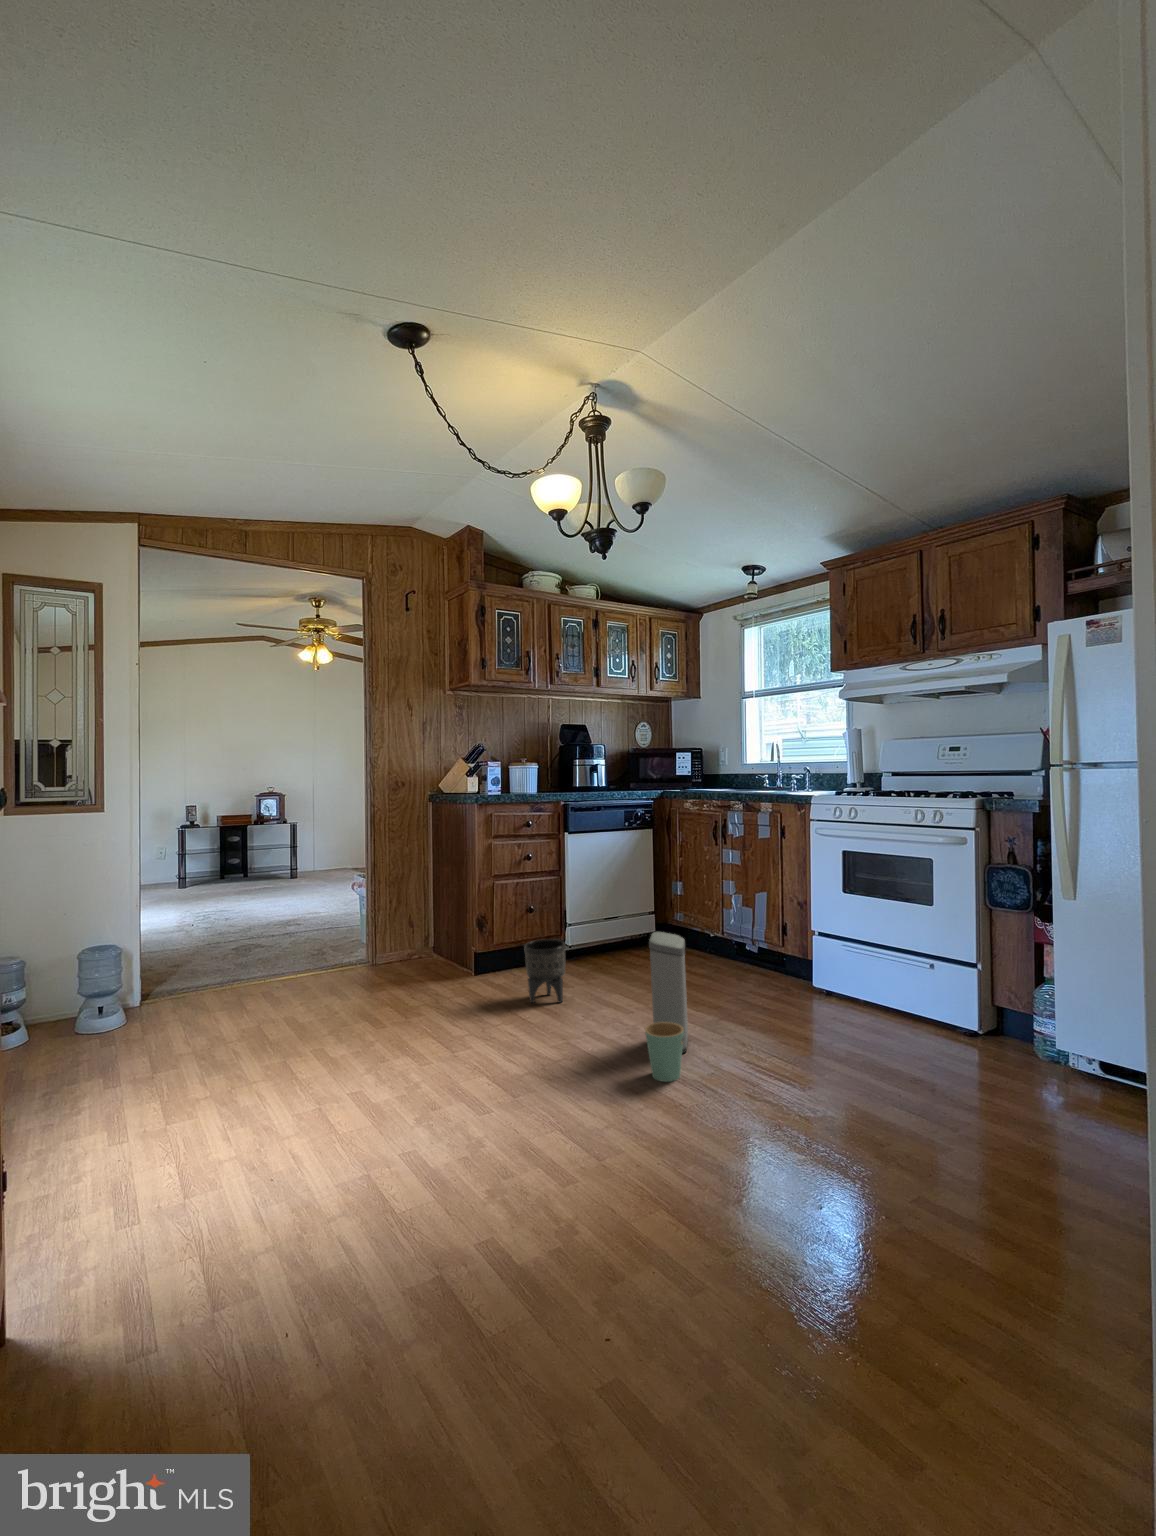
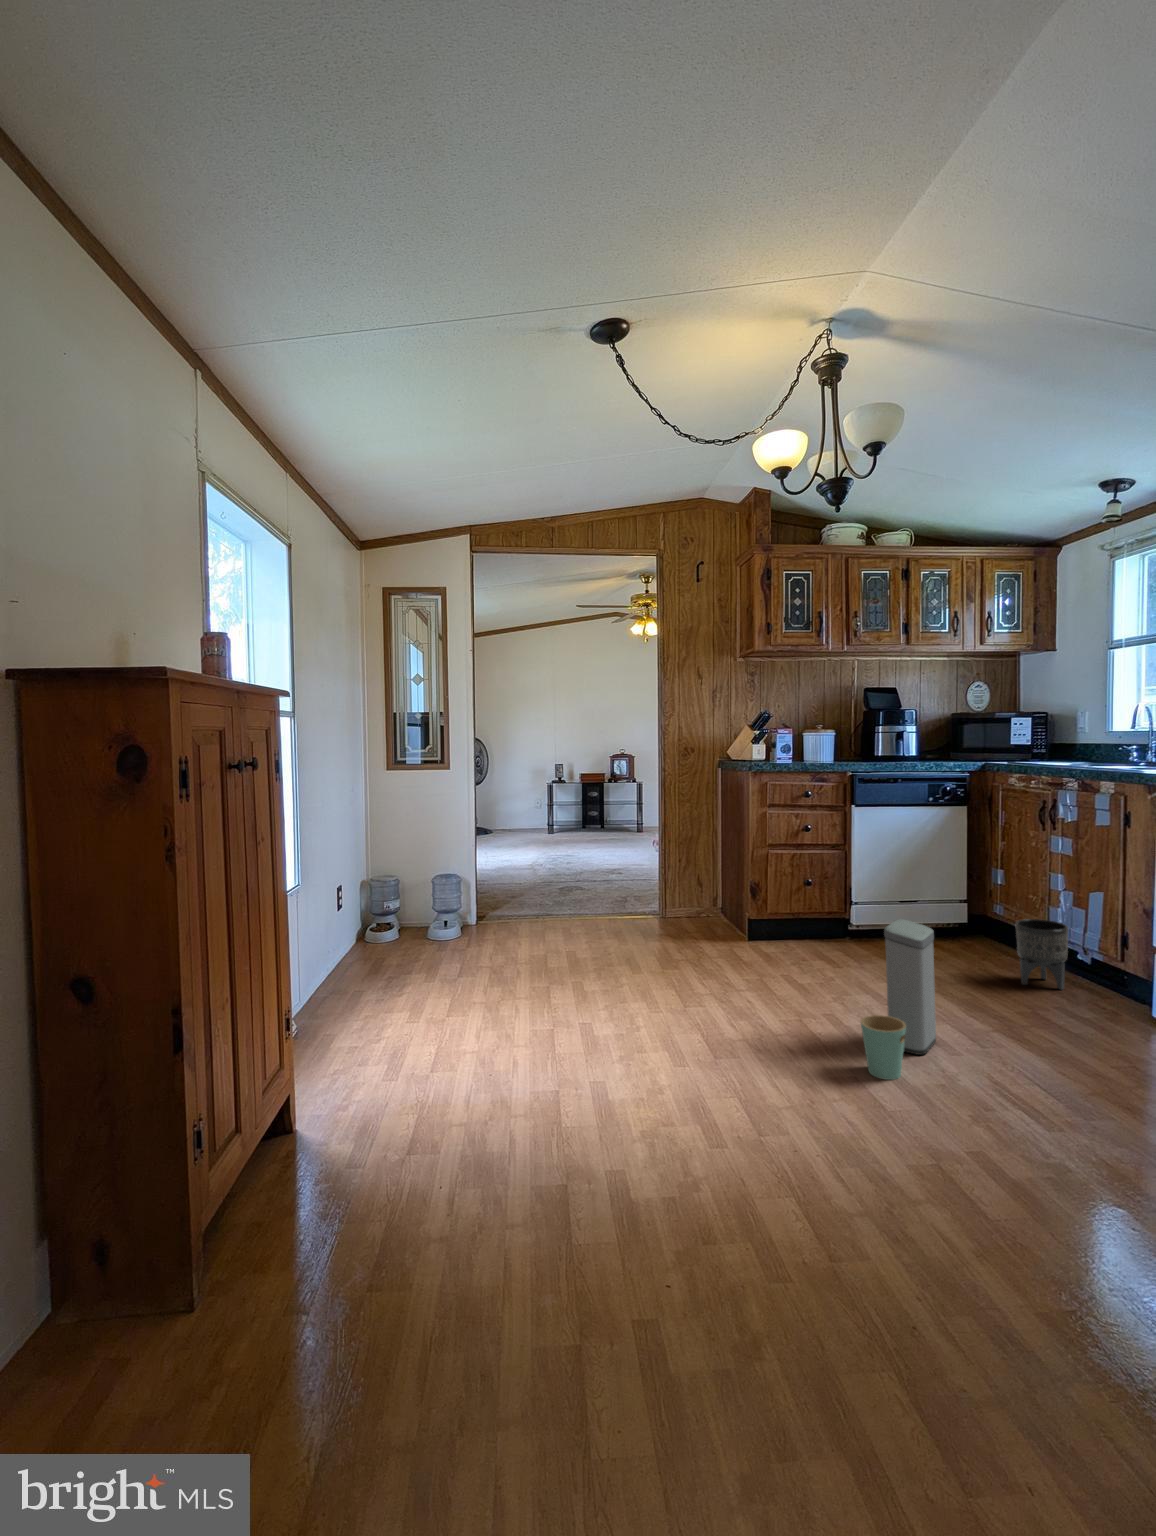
planter: present [524,939,565,1003] -> present [1016,919,1068,990]

